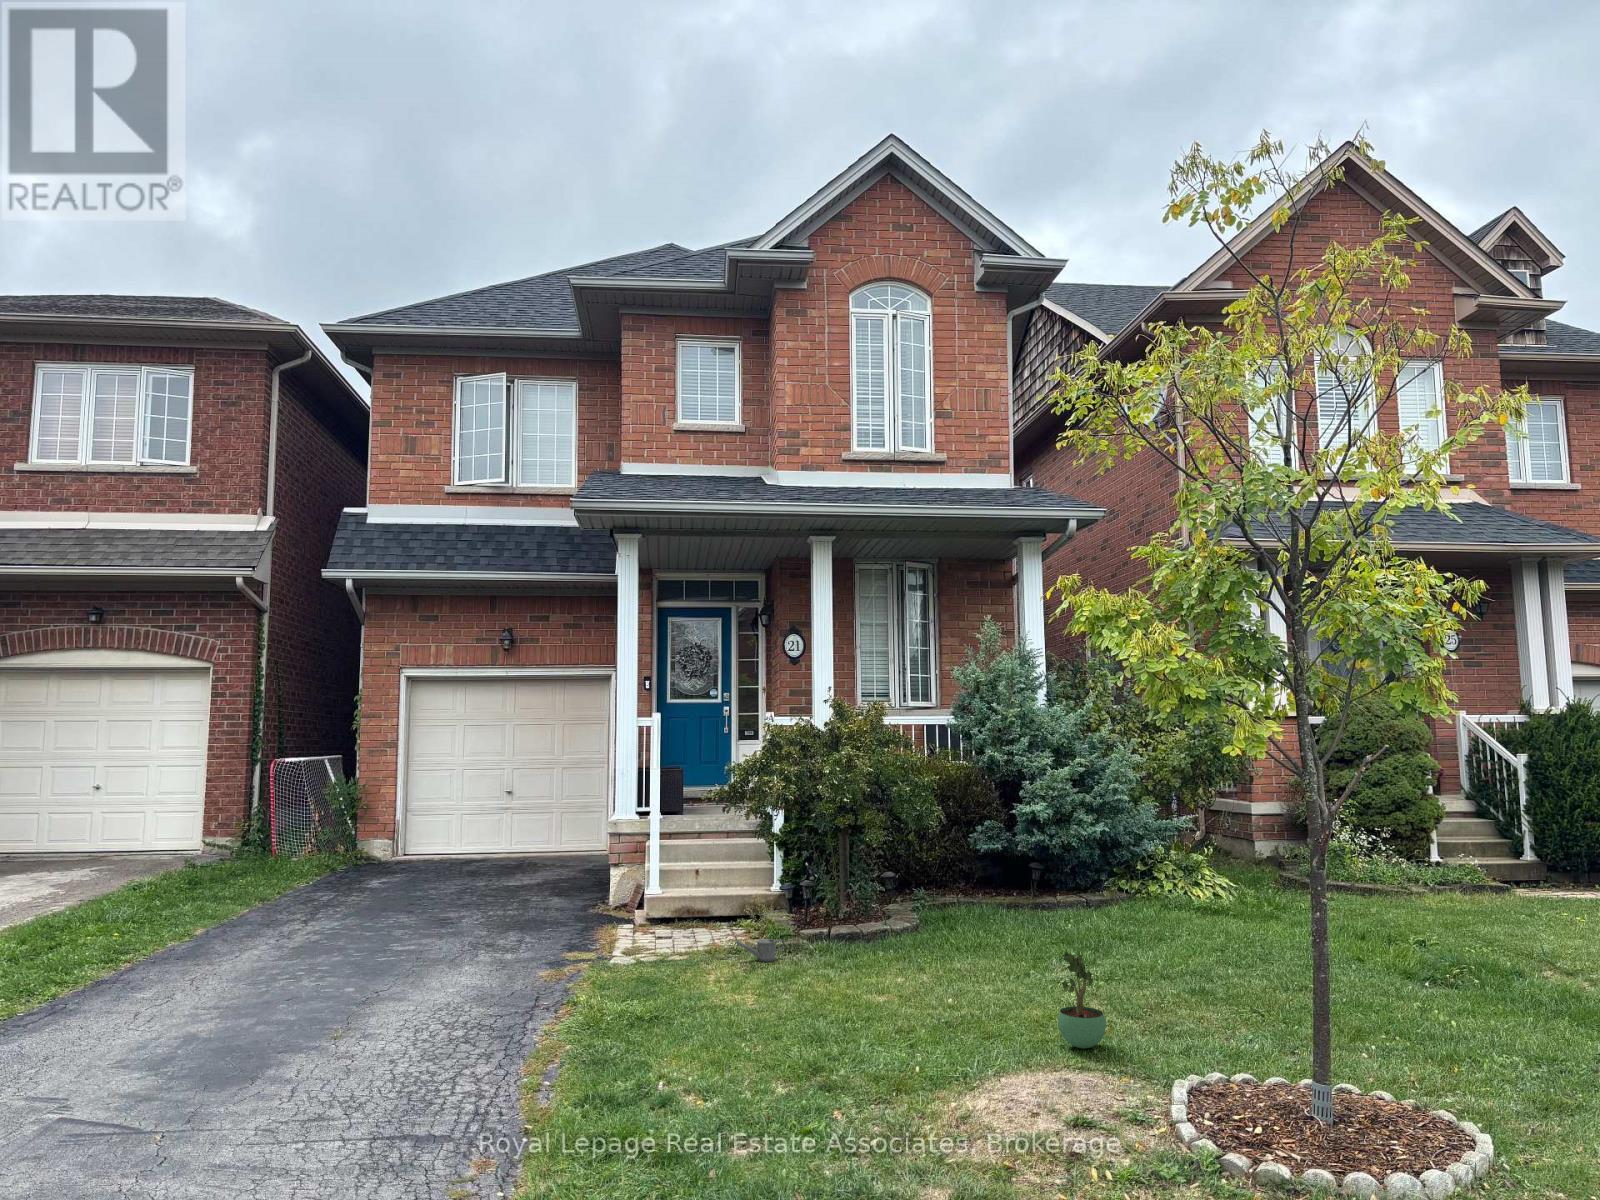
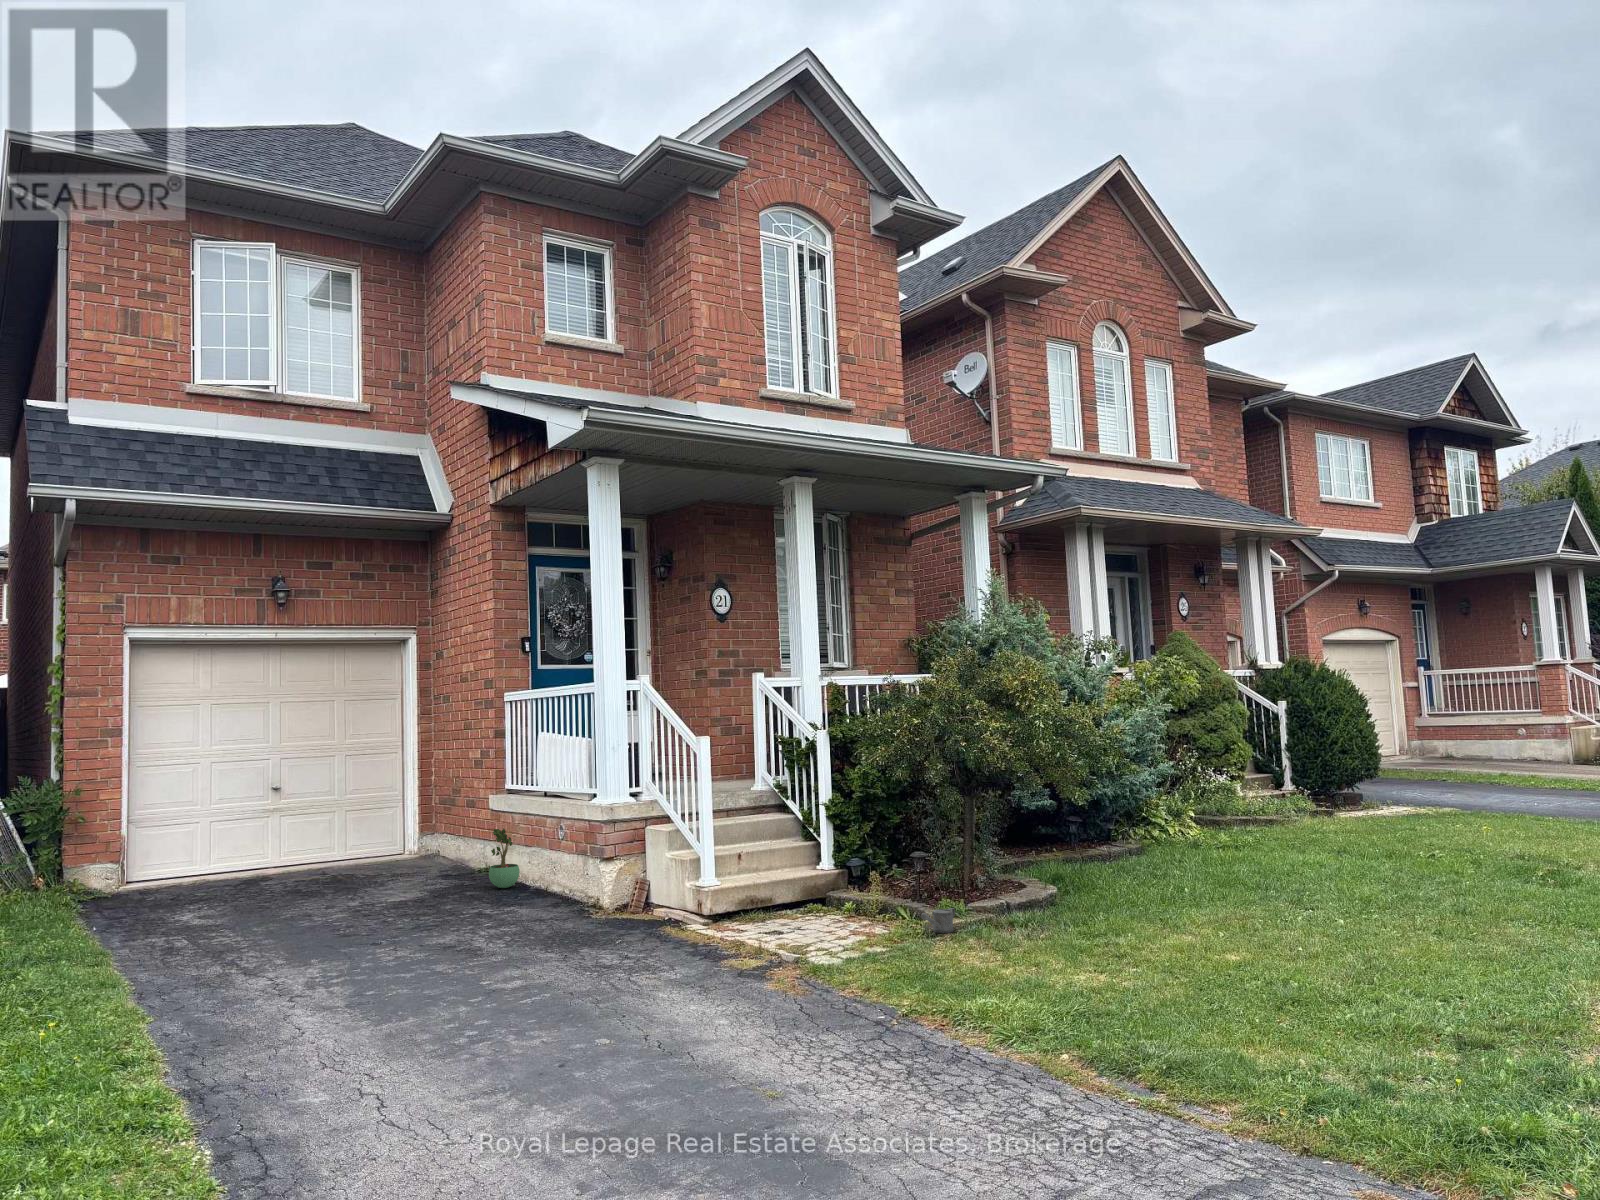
potted plant: present [1058,951,1106,1048] -> present [489,828,520,888]

